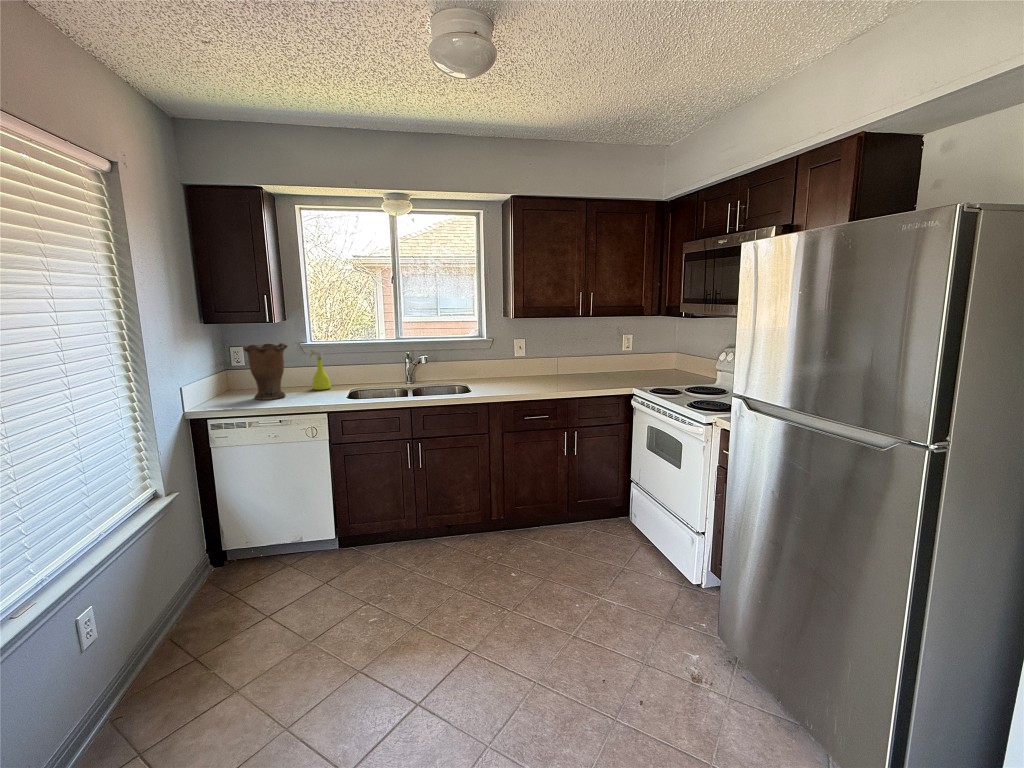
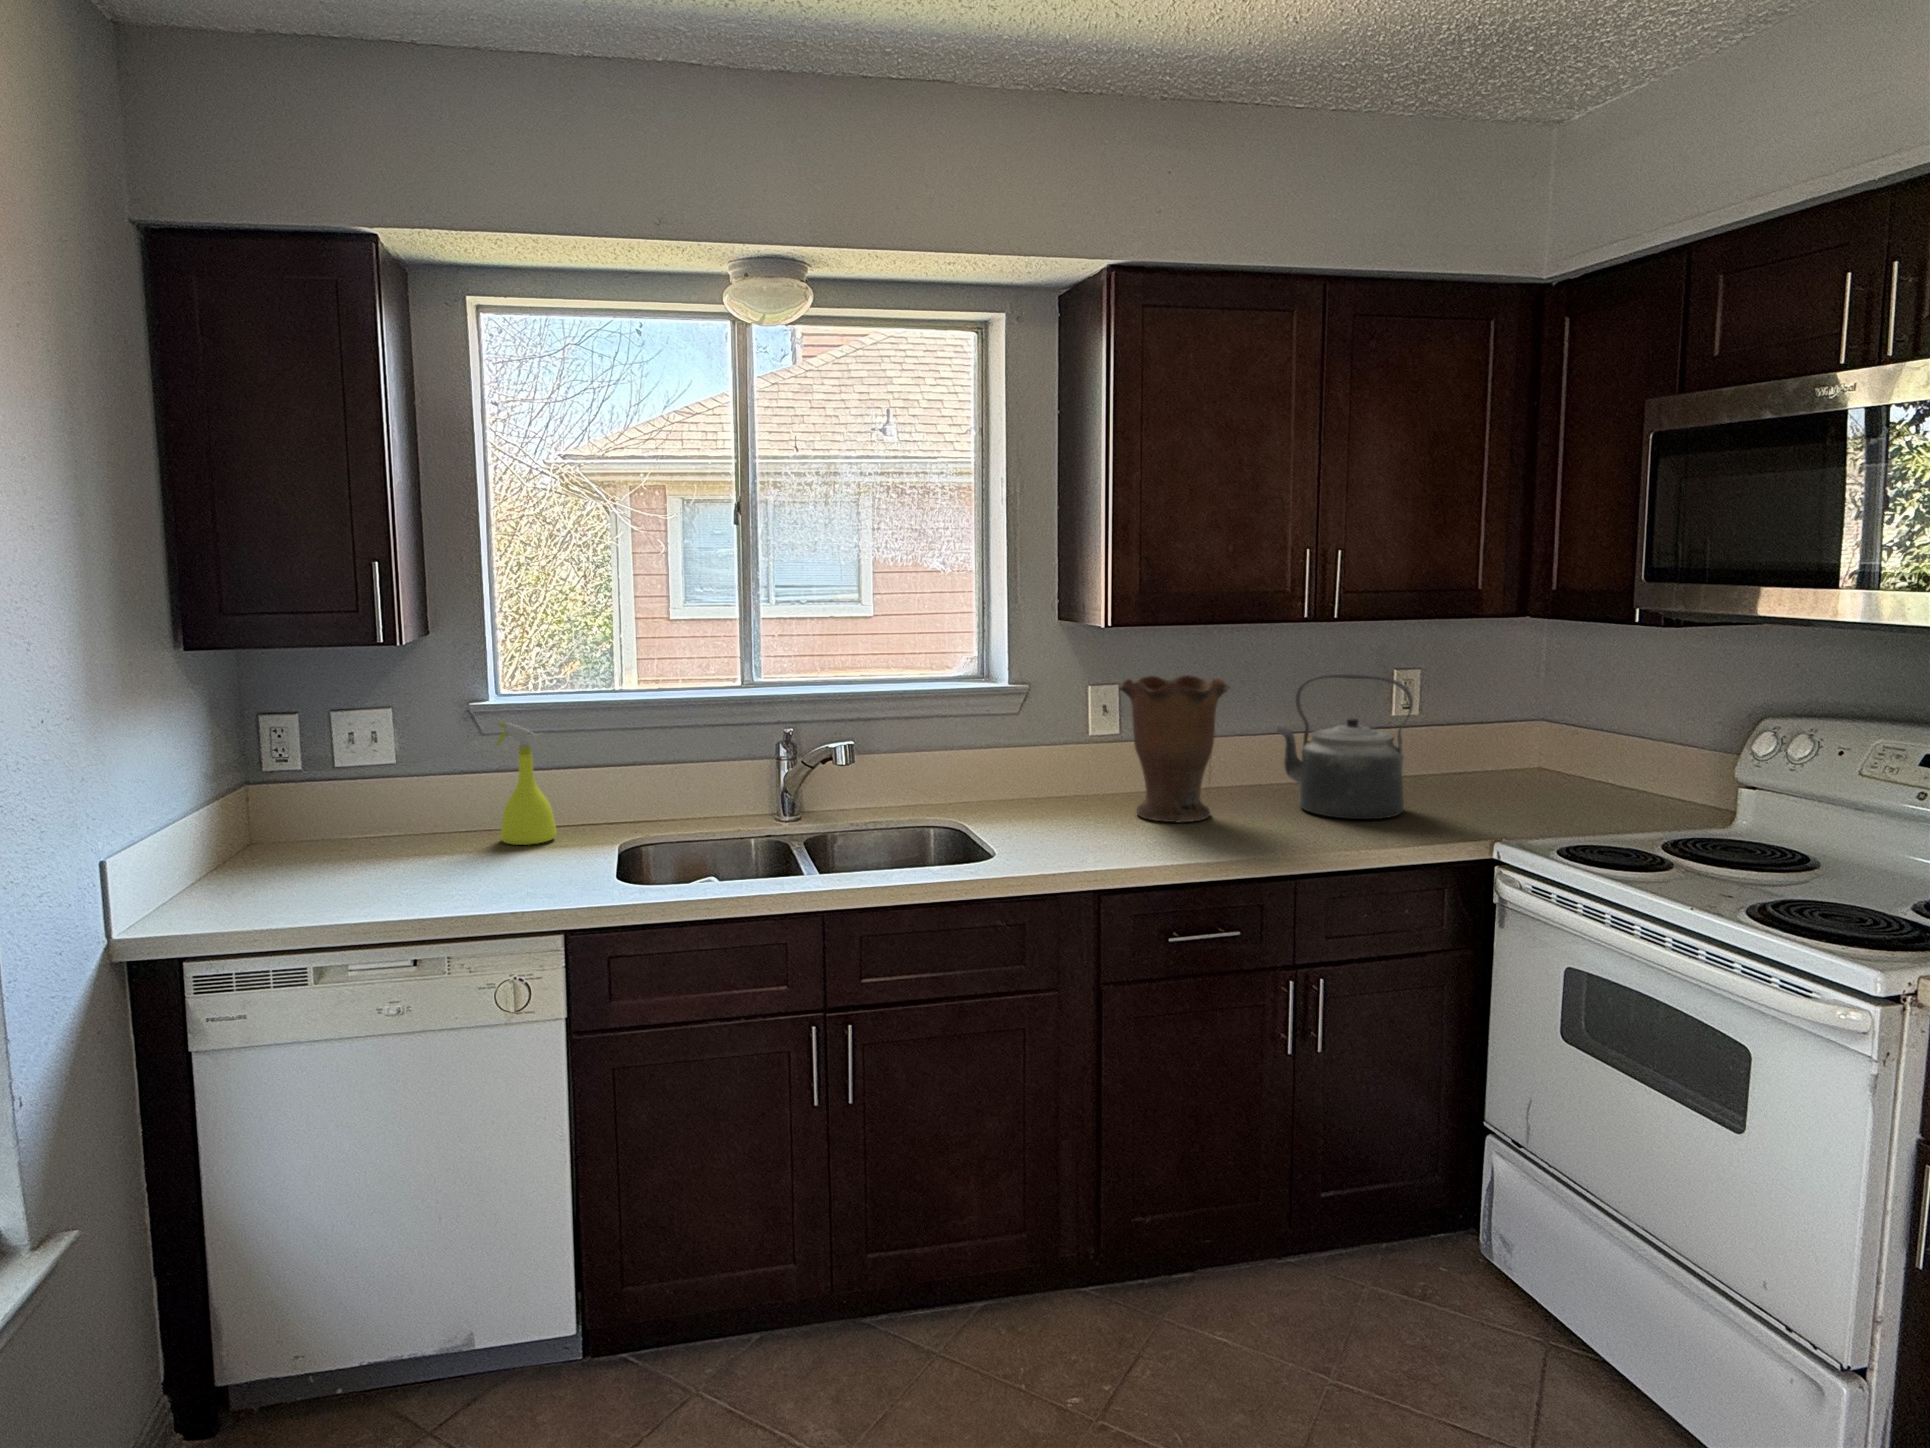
kettle: none [574,335,616,382] -> present [1276,674,1413,819]
vase: present [243,343,288,400] -> present [1119,675,1230,822]

